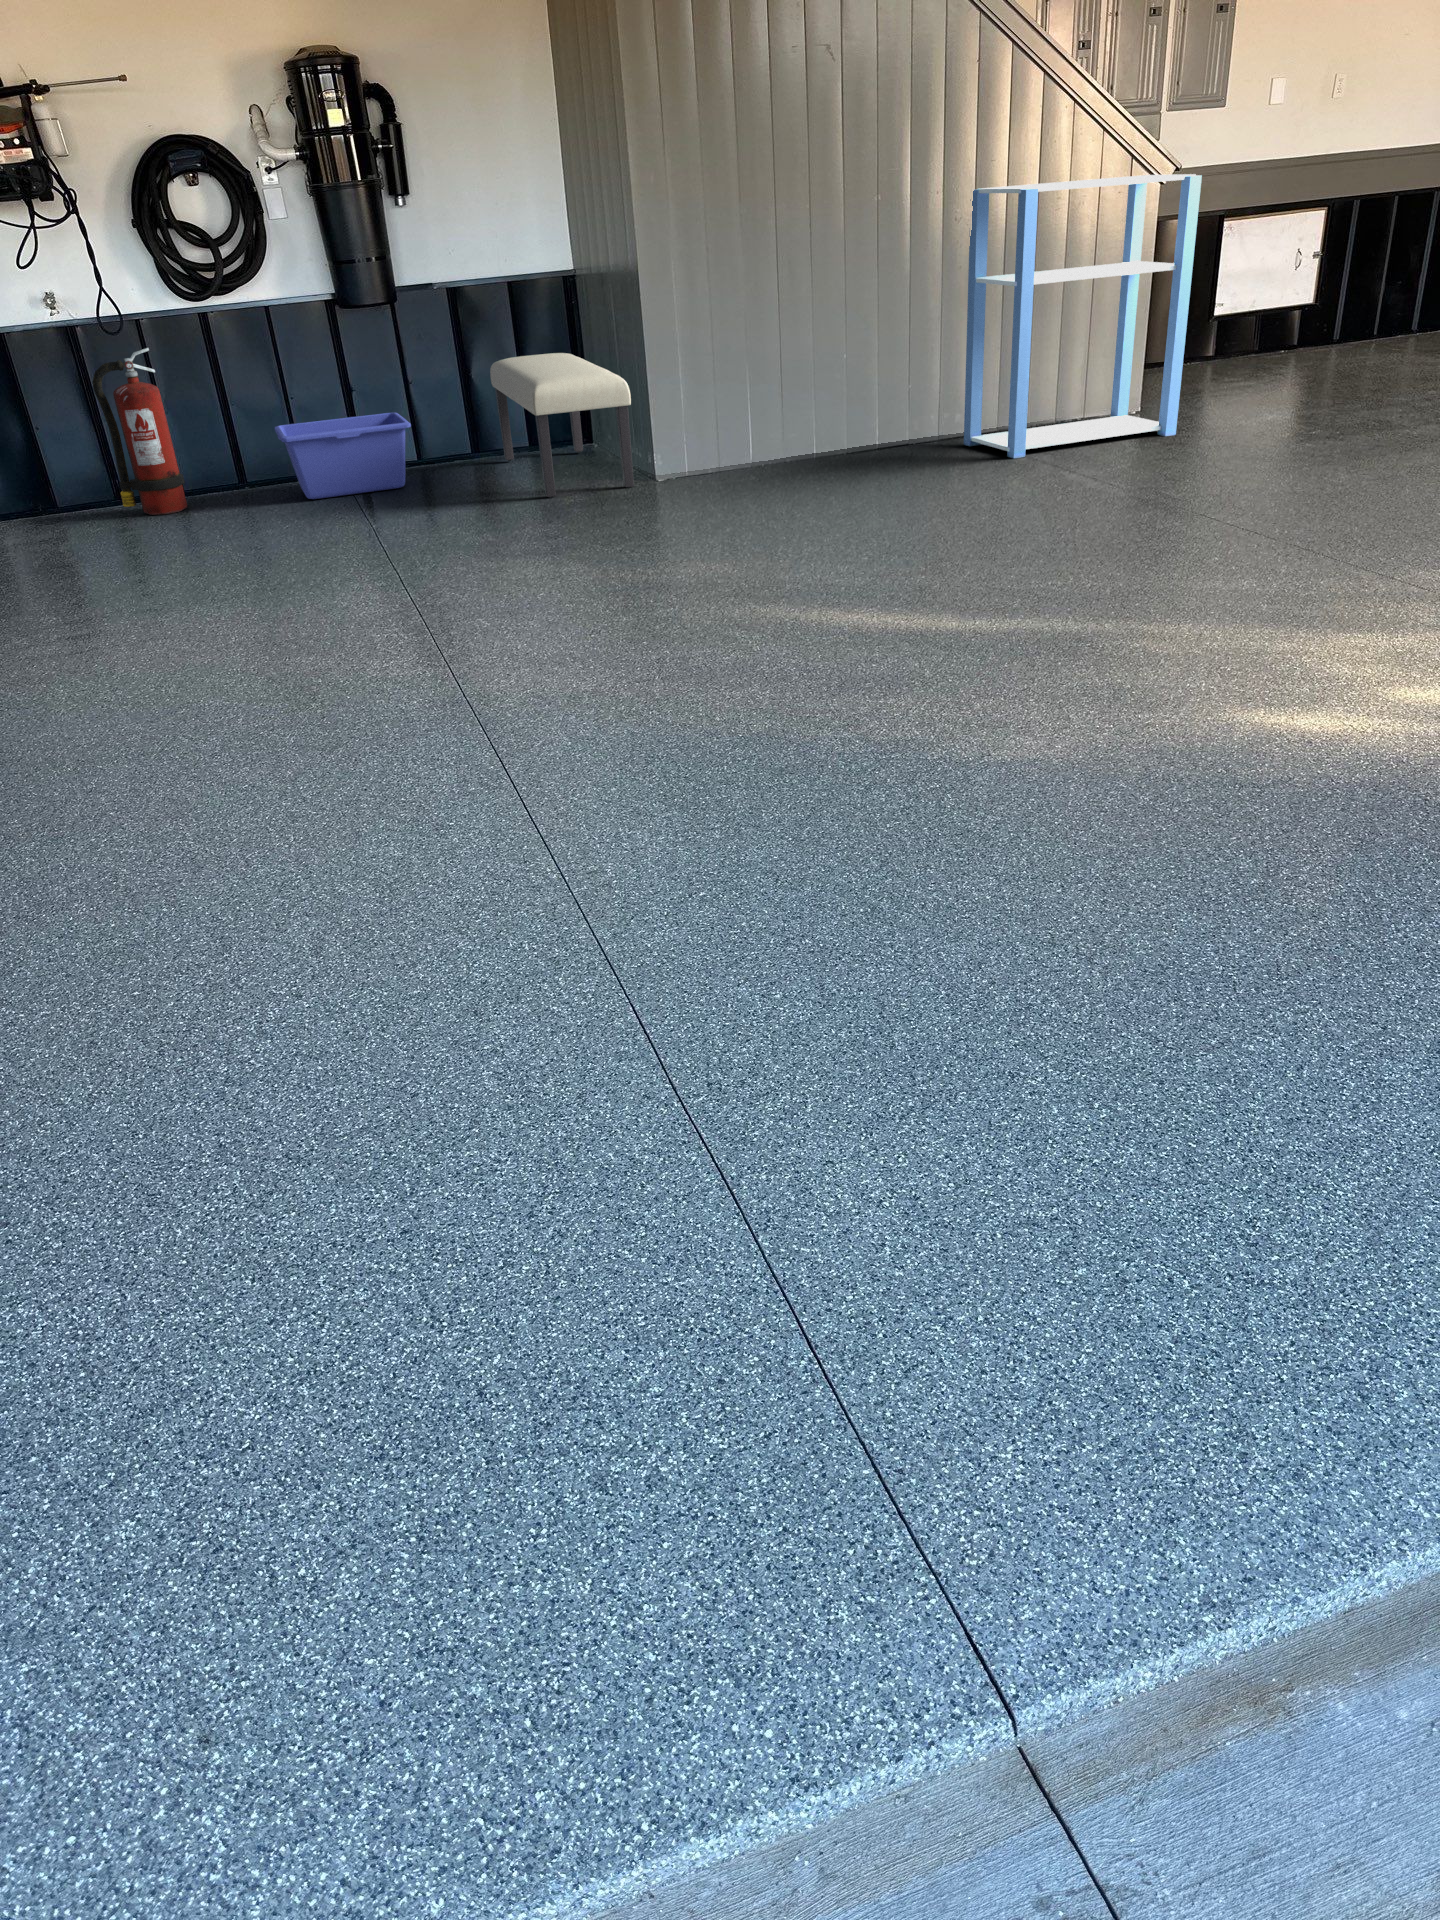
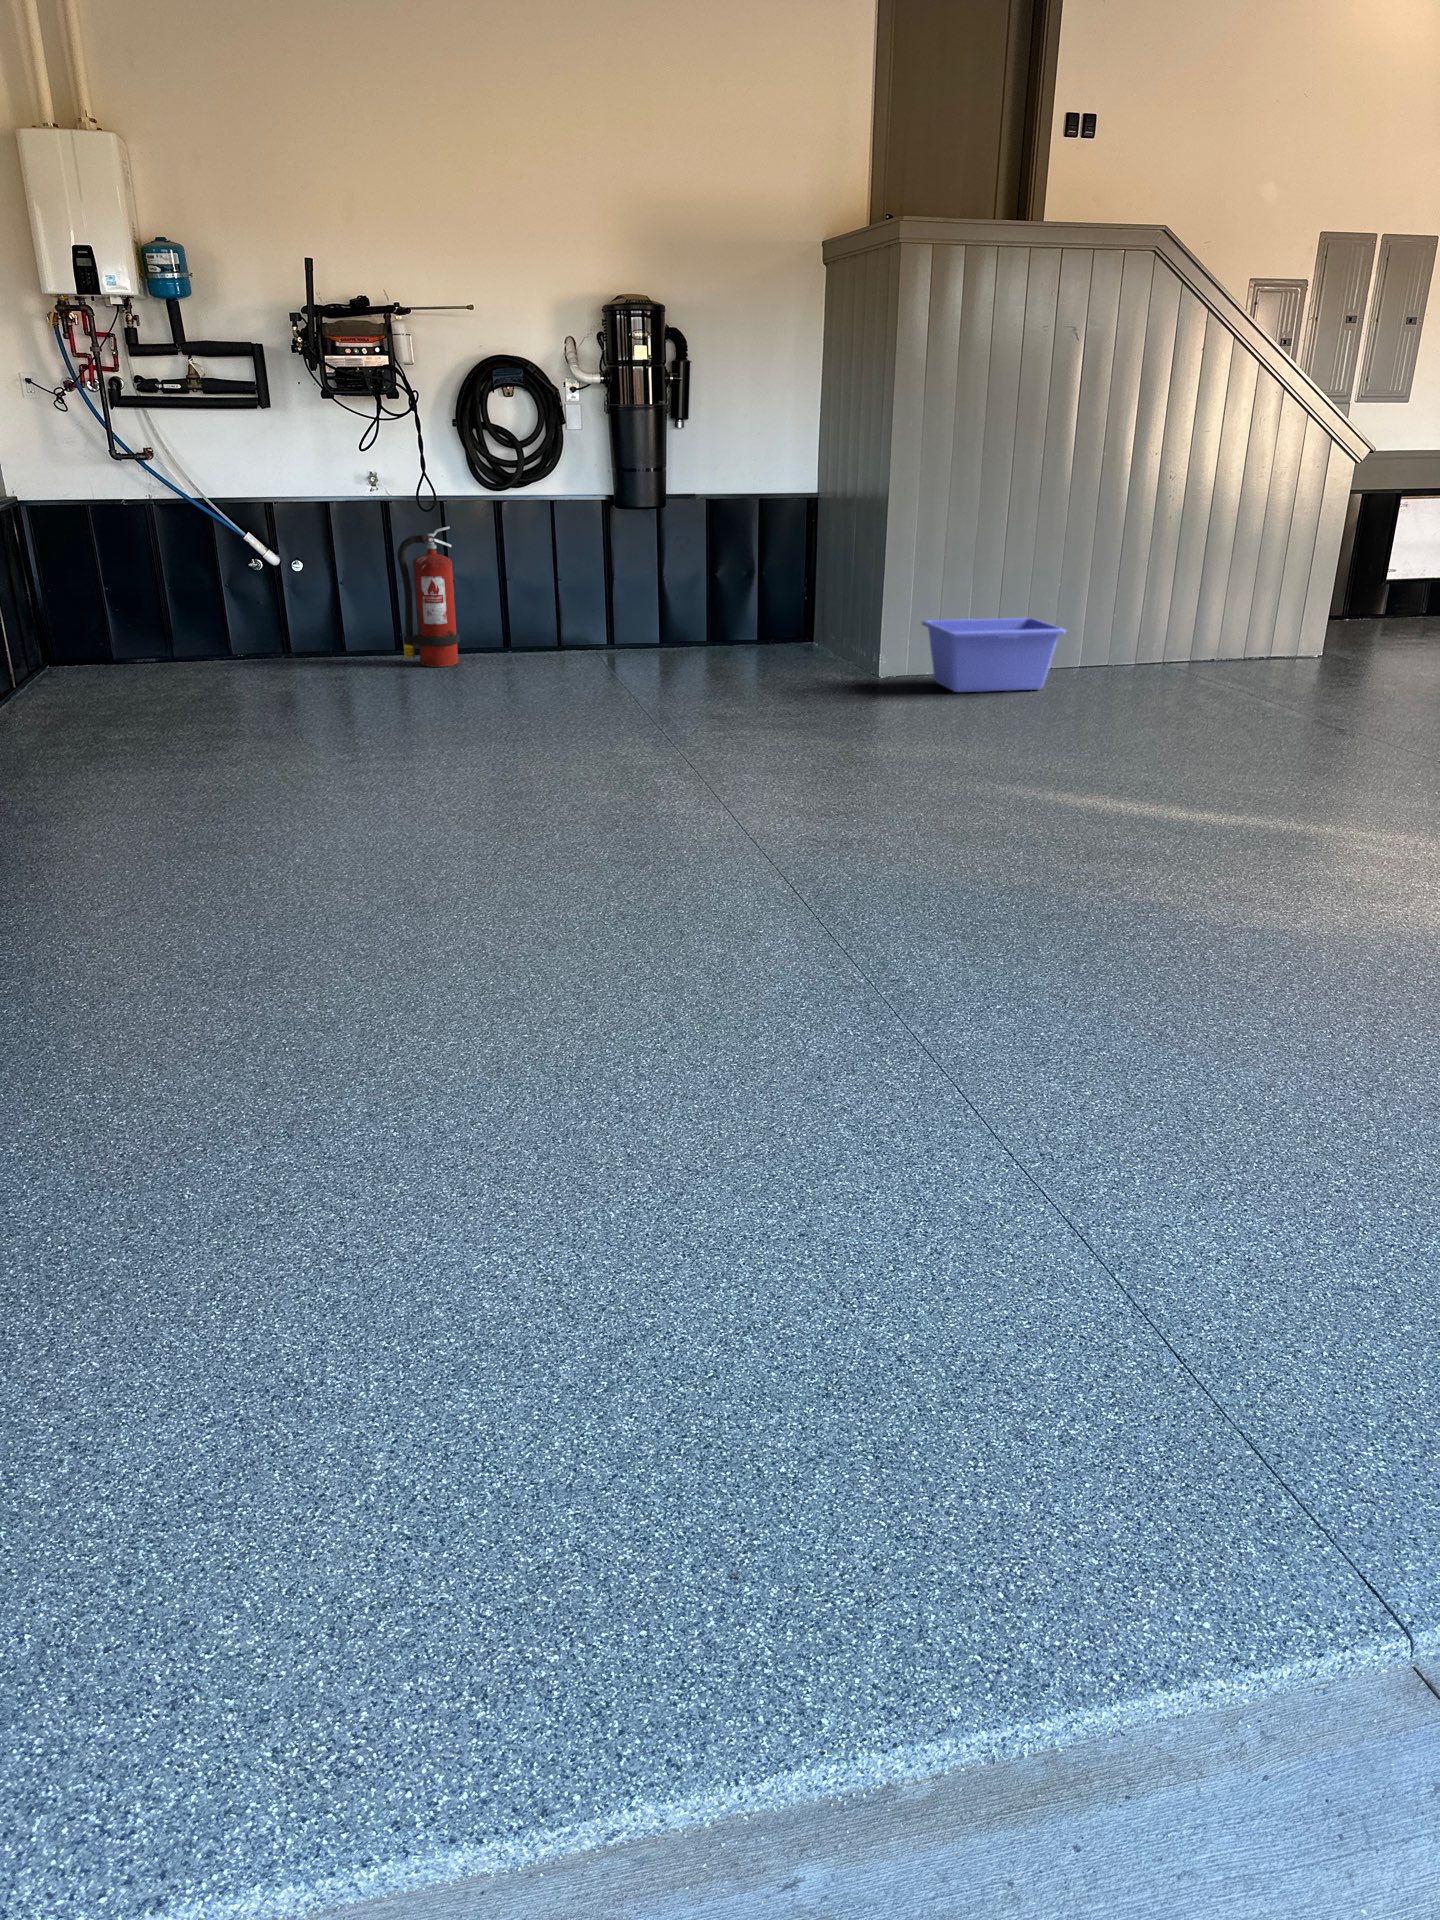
shelving unit: present [964,174,1202,458] -> none [1160,451,1402,685]
bench: present [490,353,634,498] -> none [734,560,867,682]
storage bin: present [274,413,411,499] -> present [922,618,1066,692]

